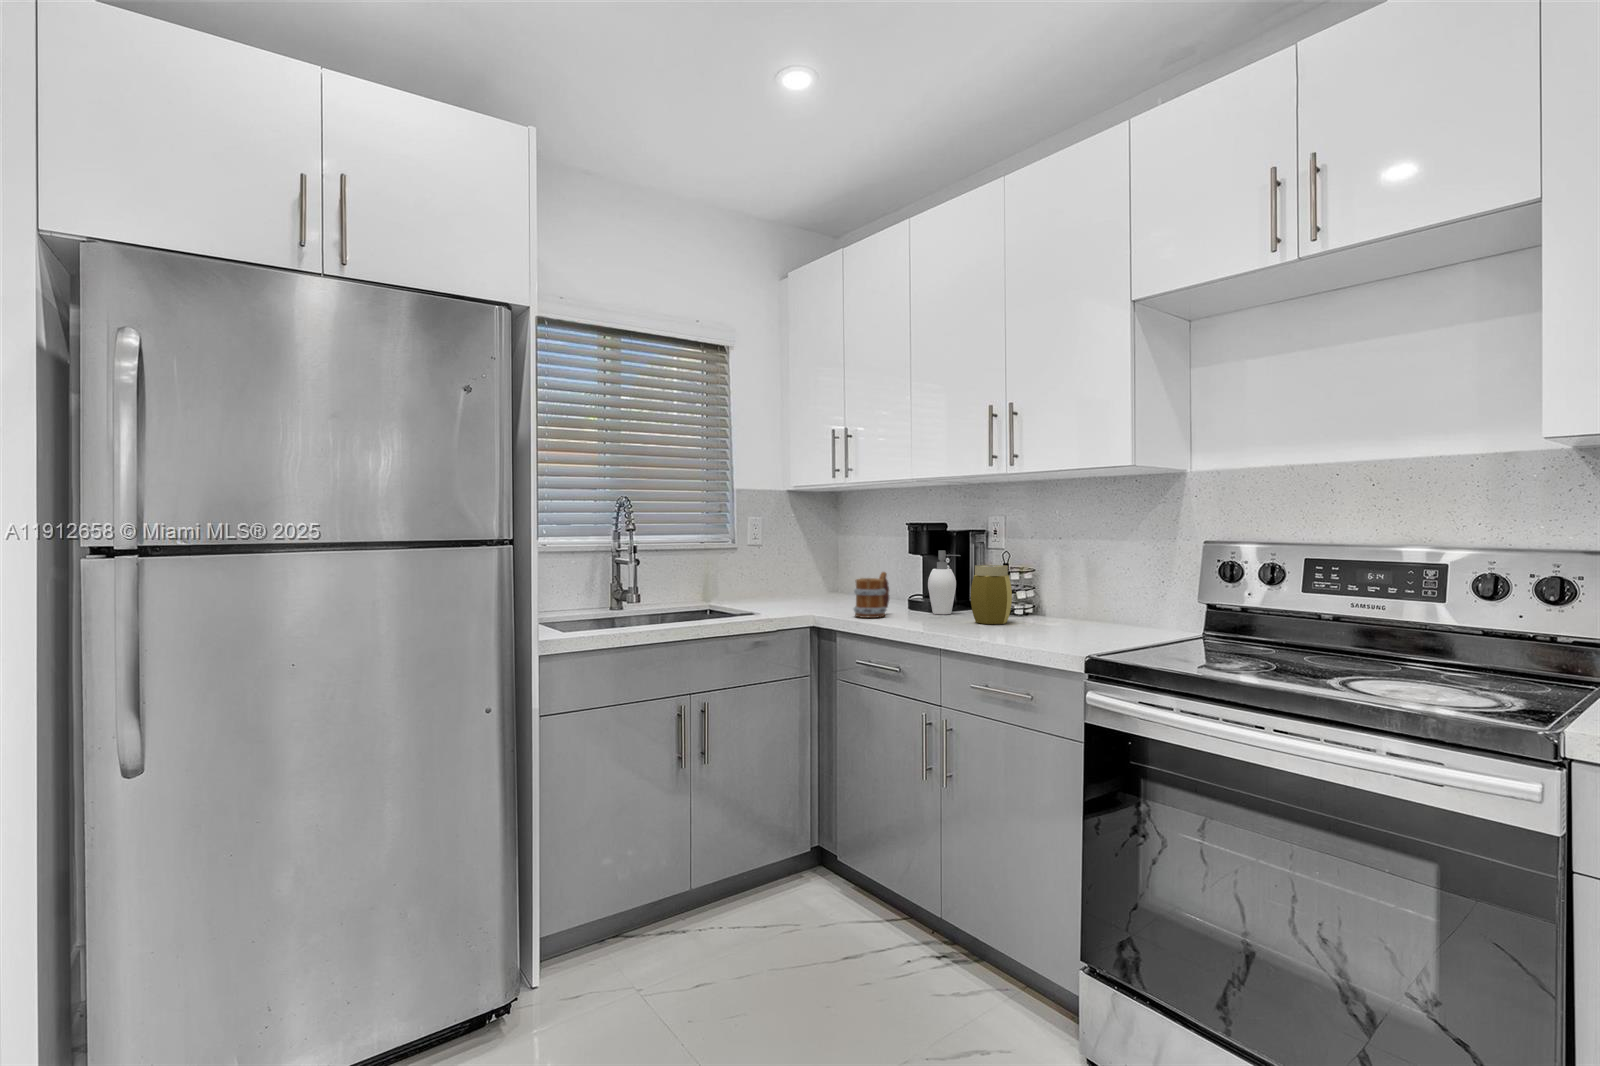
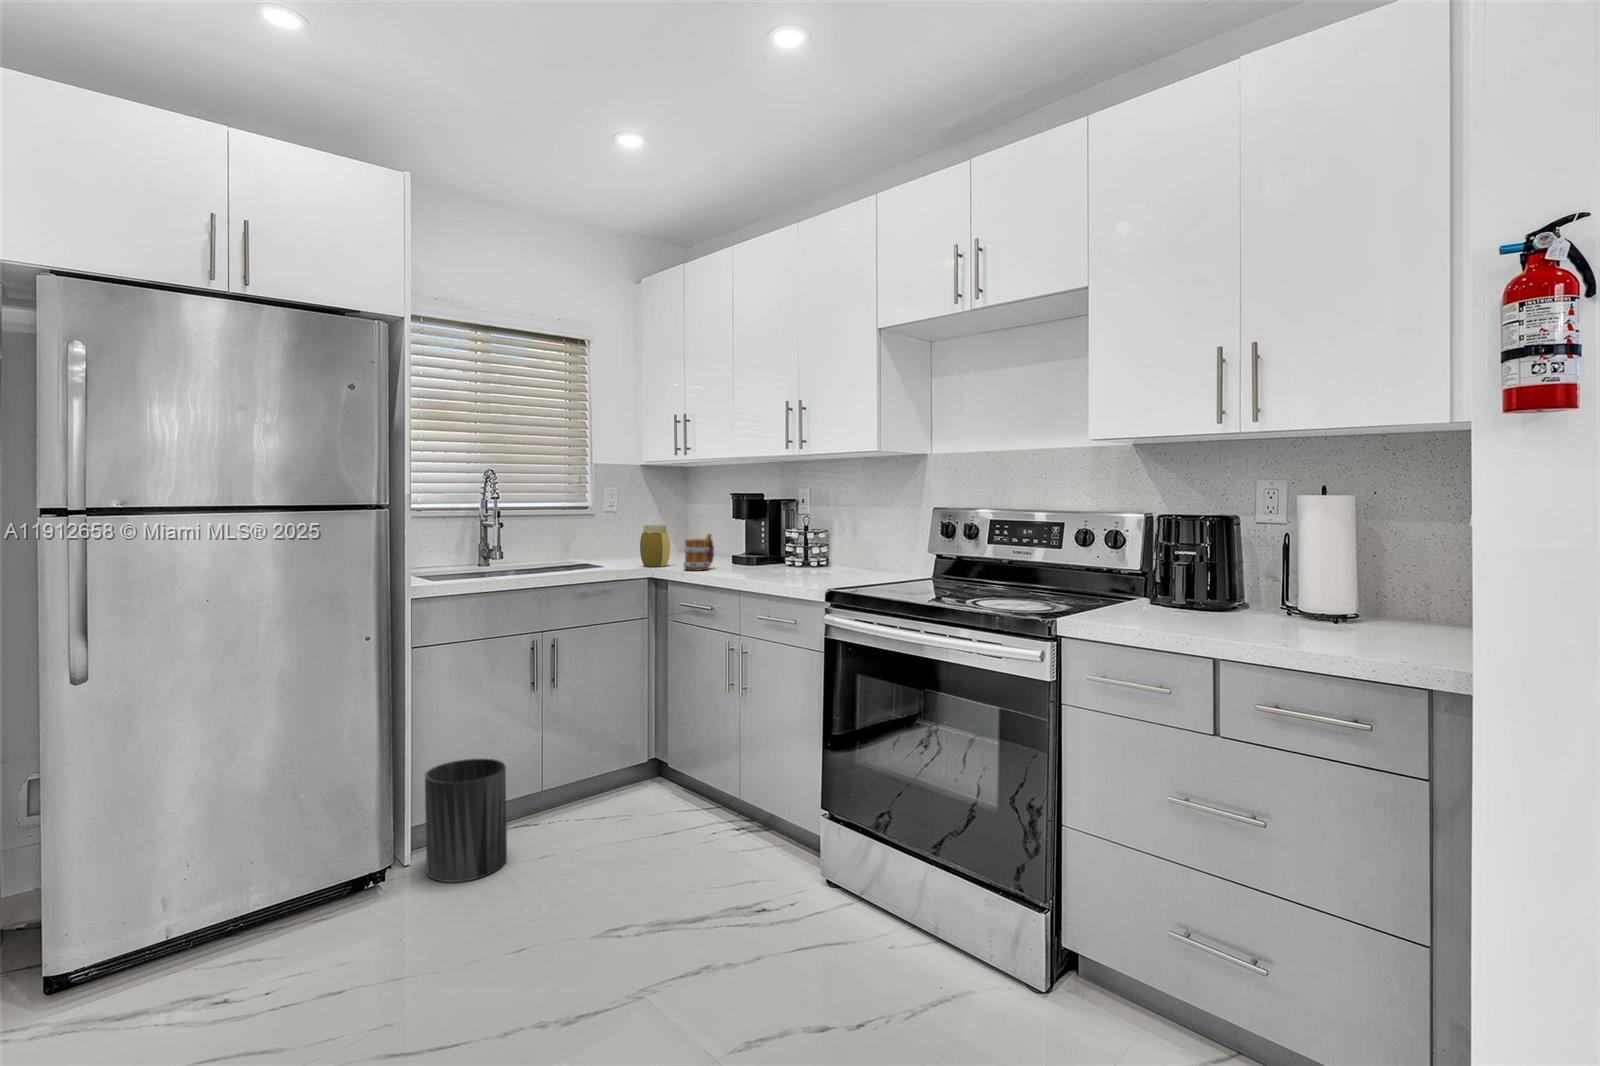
soap dispenser: present [928,551,960,614] -> none [745,516,770,568]
jar: present [971,565,1012,624] -> present [640,525,670,567]
trash can: none [550,860,650,1034] -> present [425,759,507,882]

